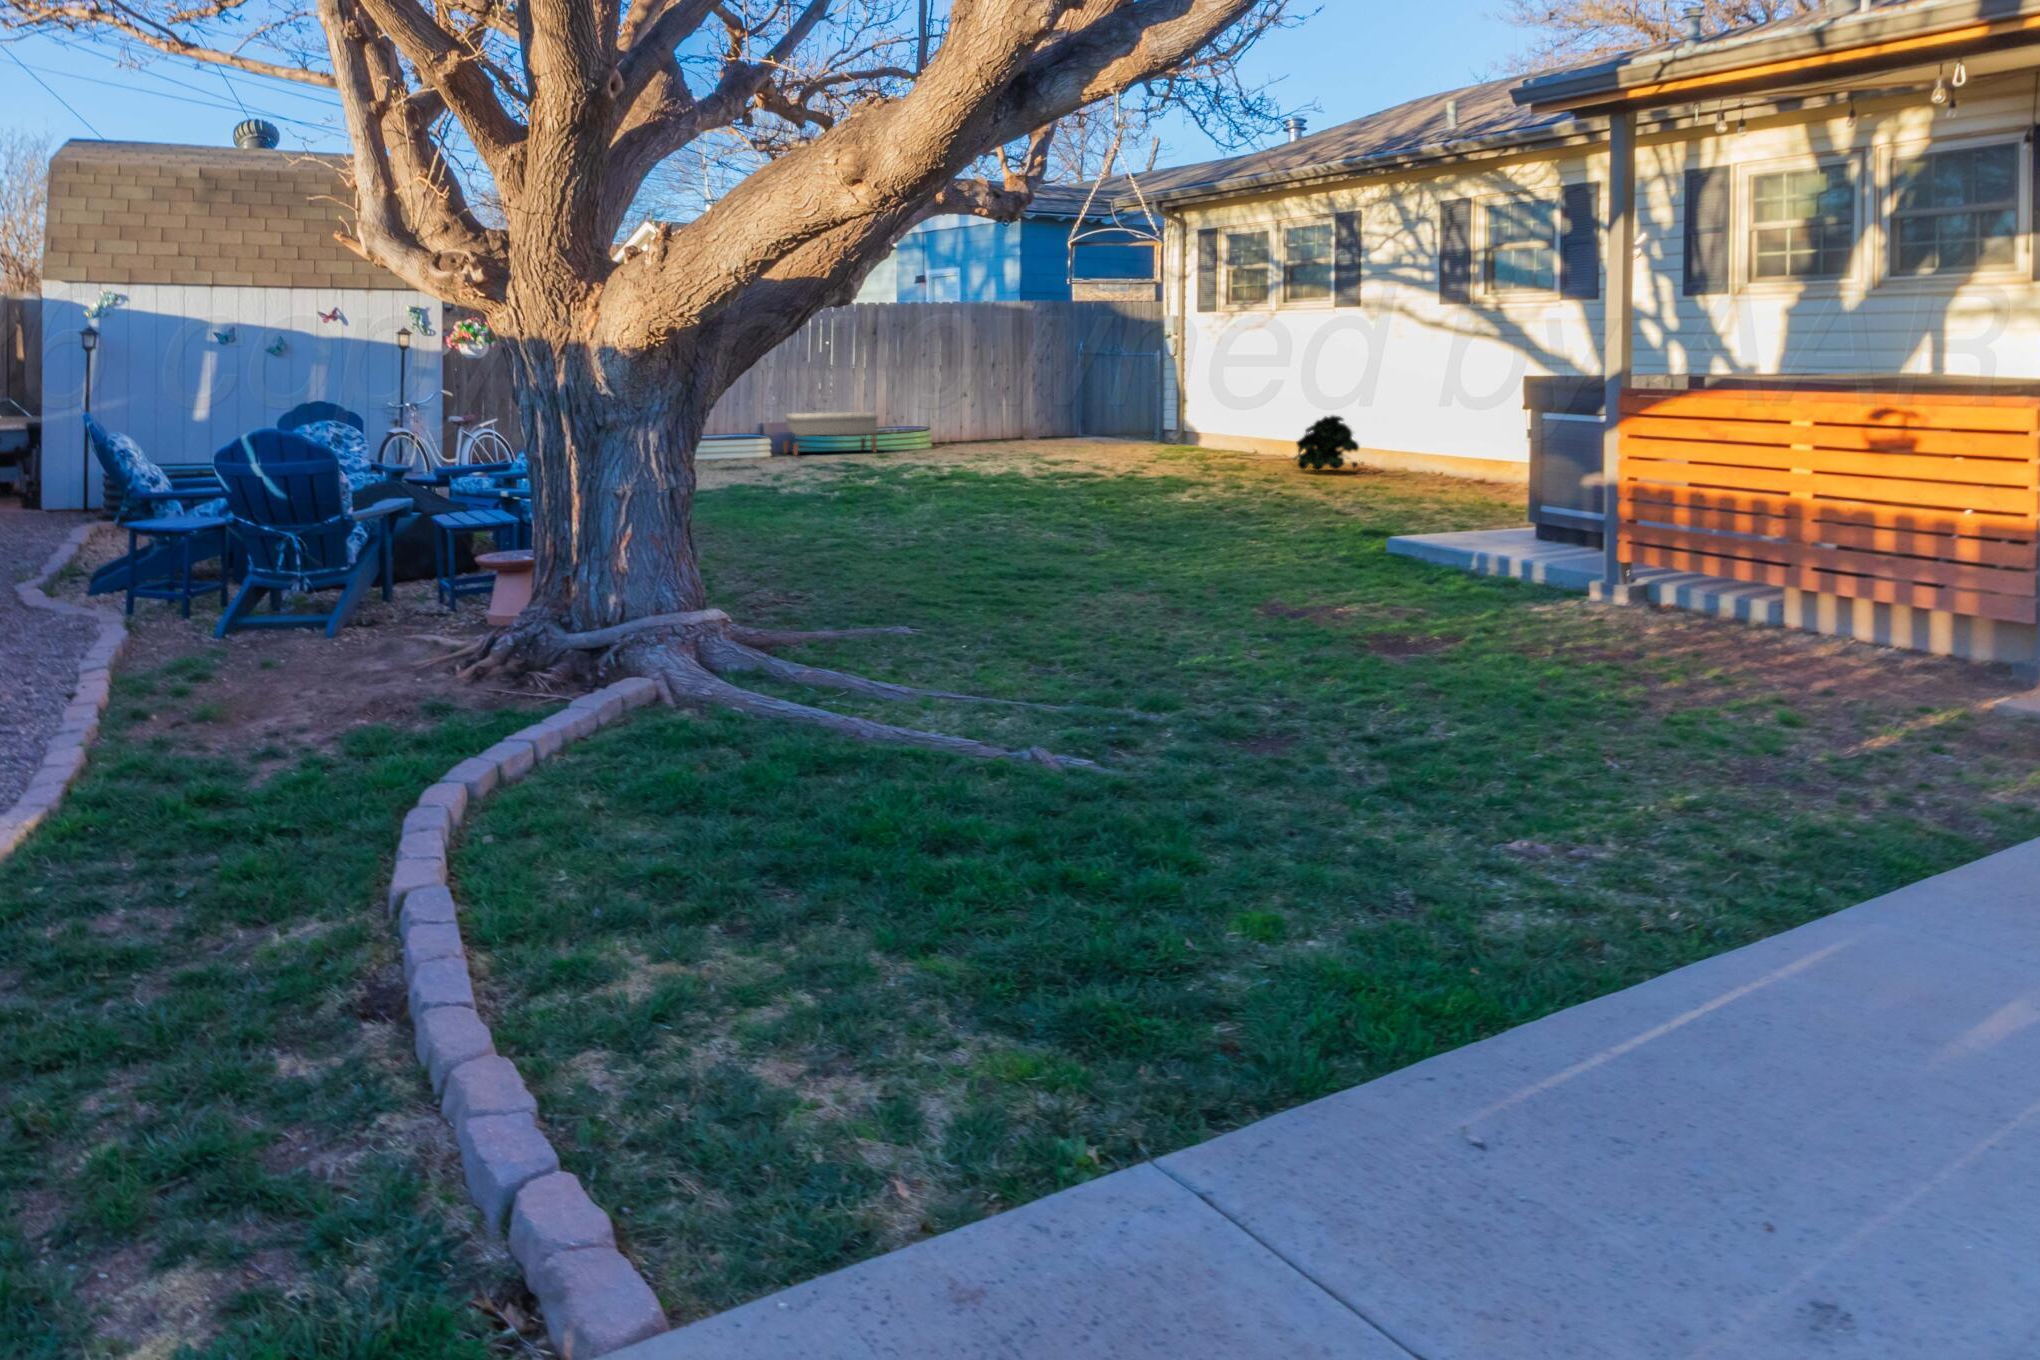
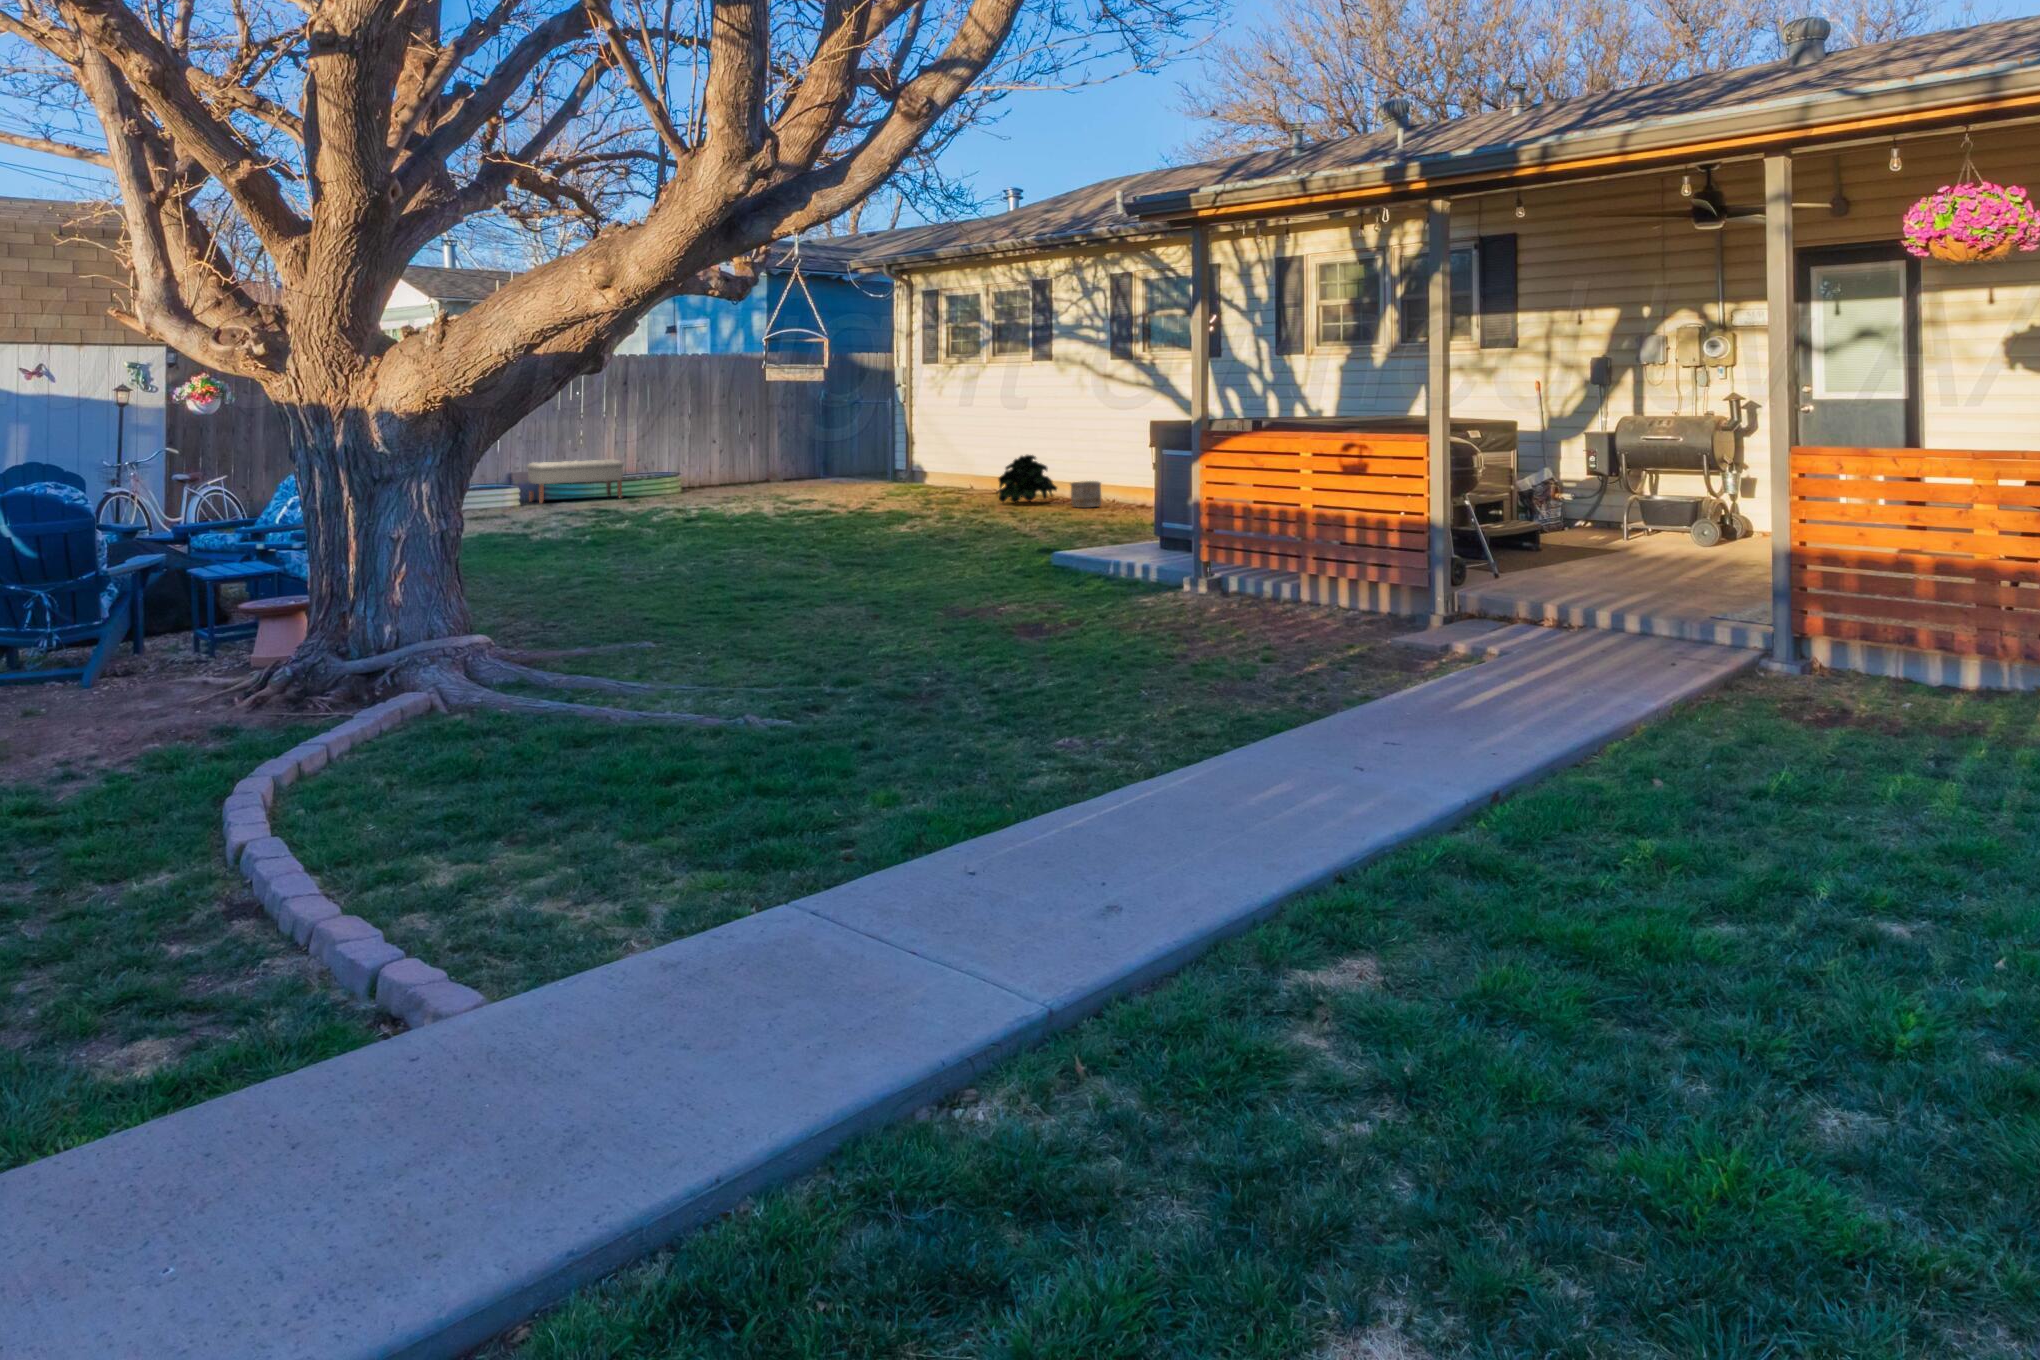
wooden bucket: none [1387,449,1428,479] -> present [1071,481,1101,508]

